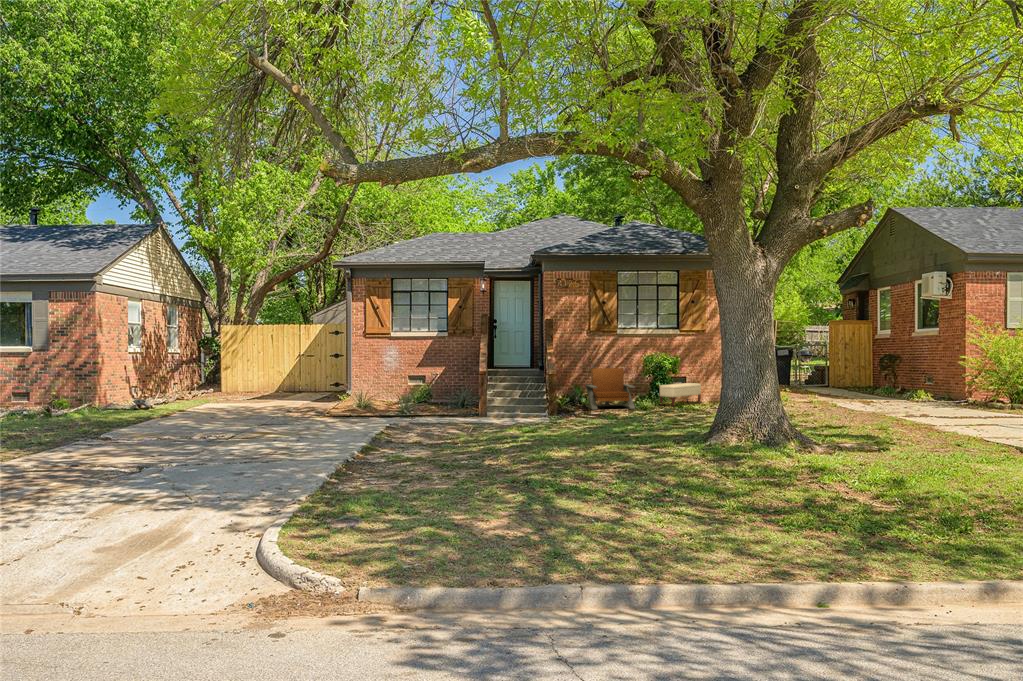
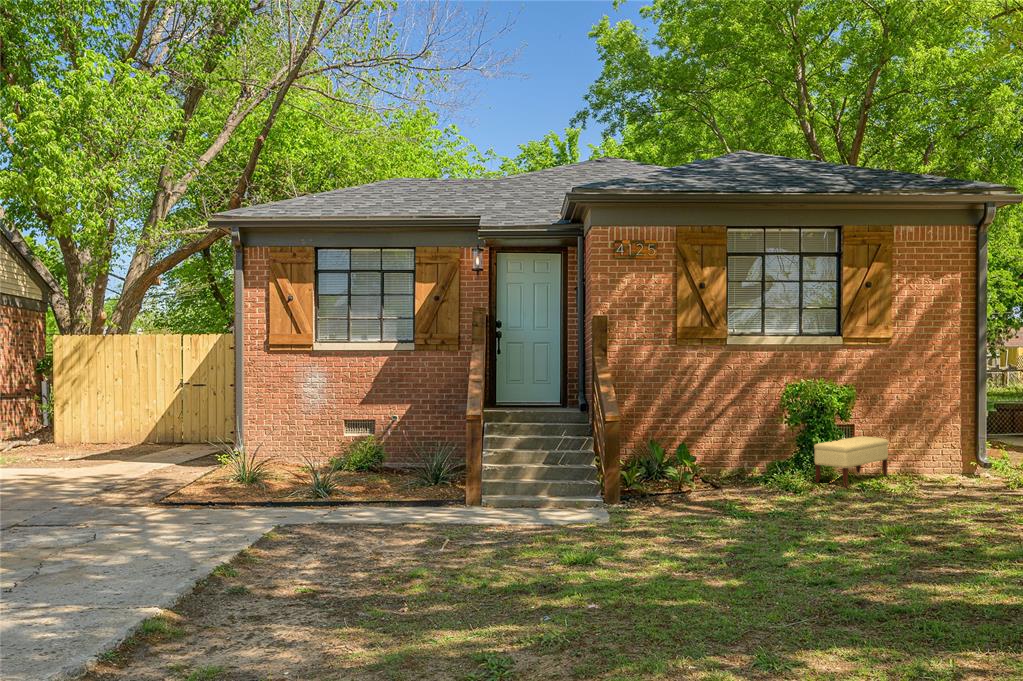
lounge chair: present [585,368,635,410] -> none [669,410,774,494]

